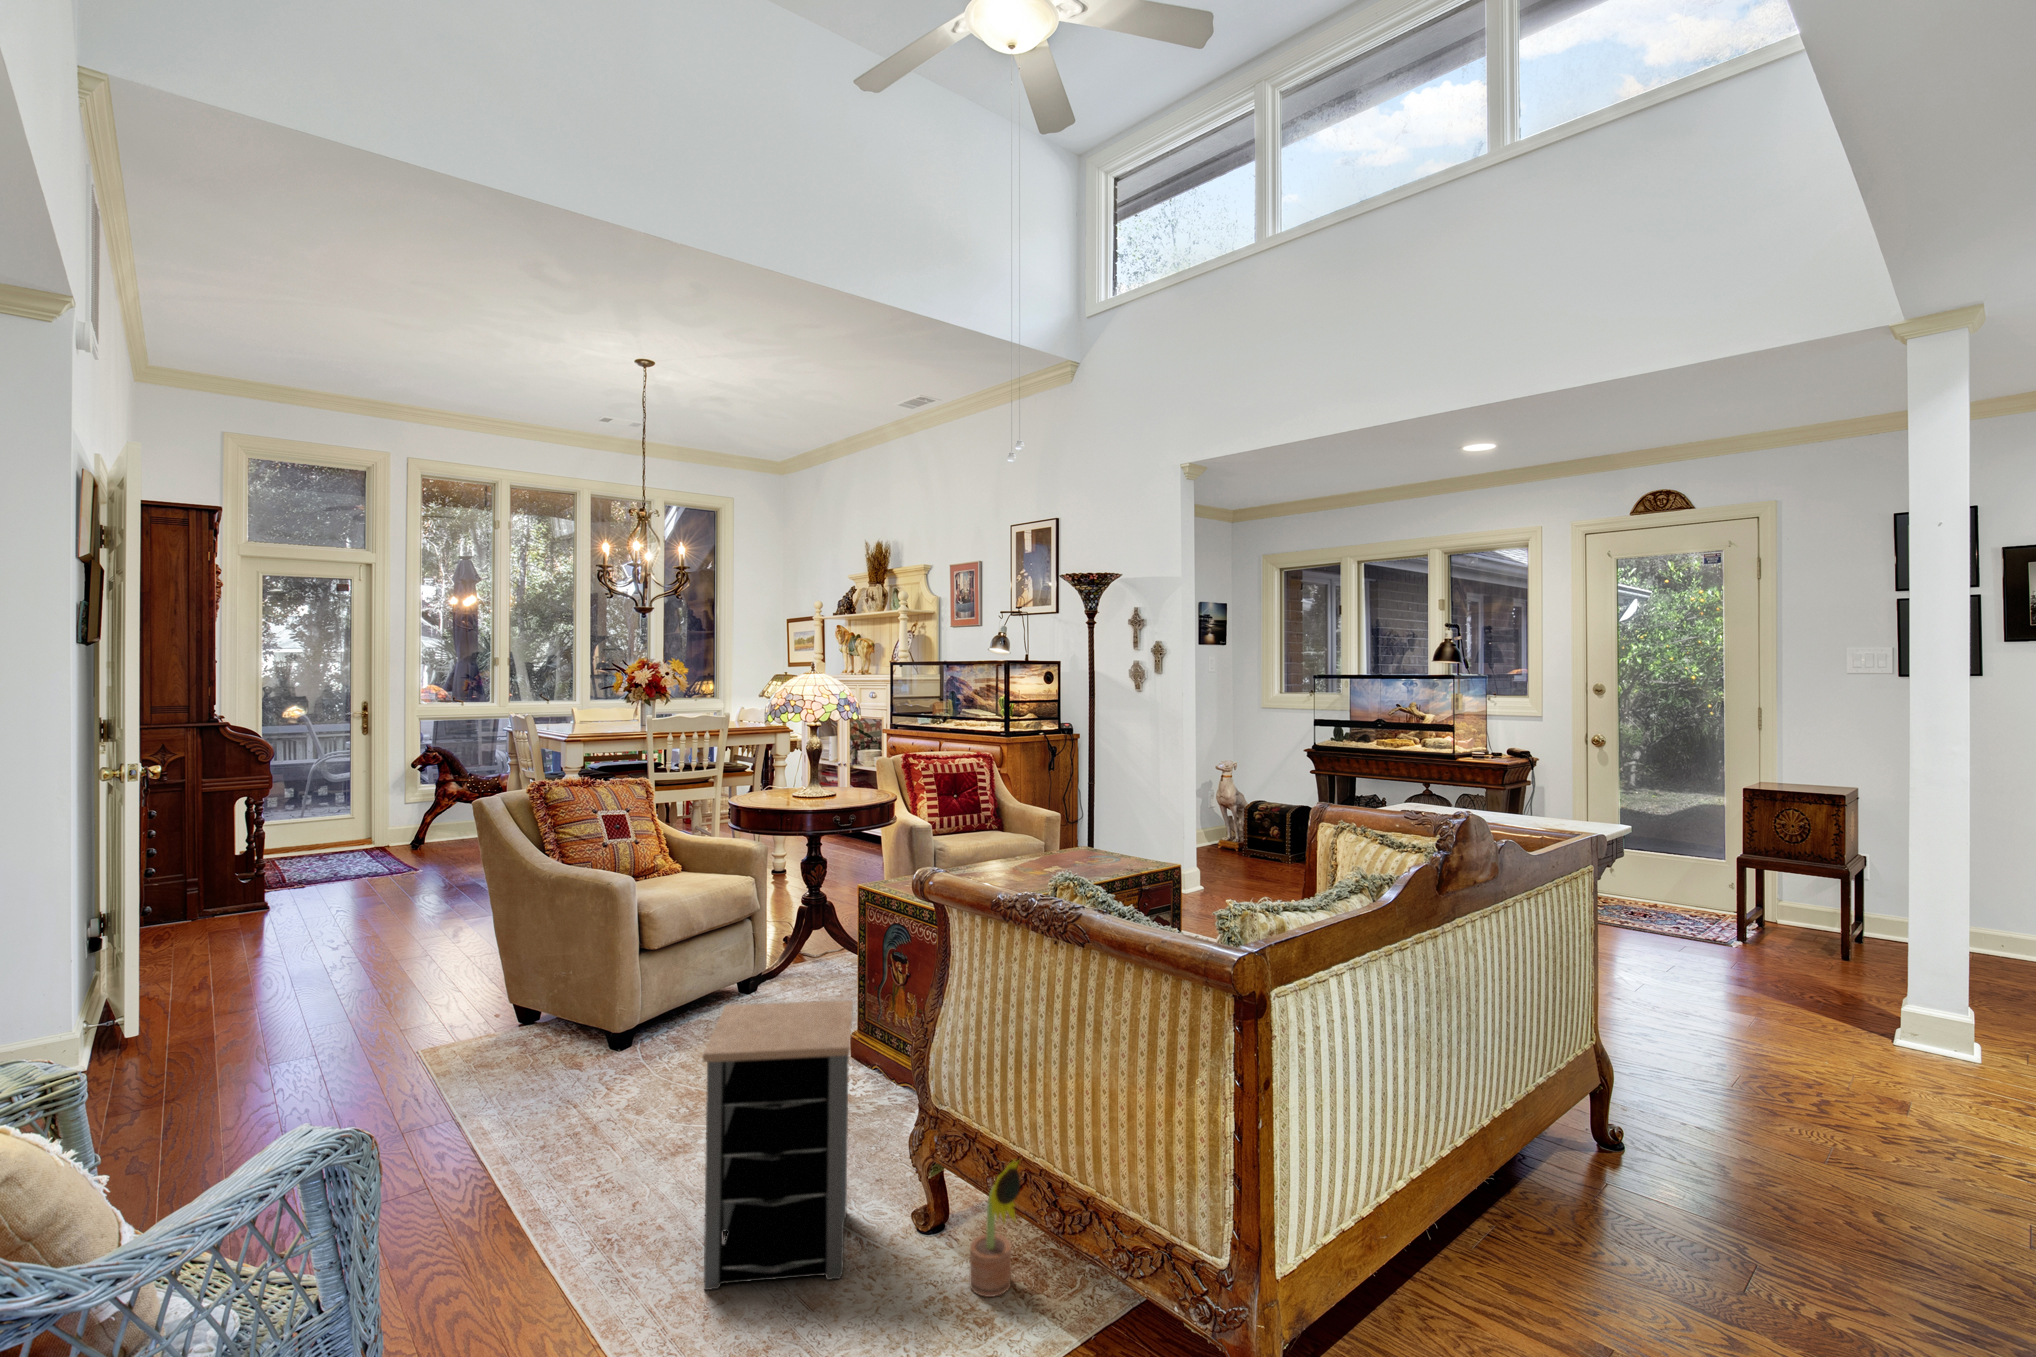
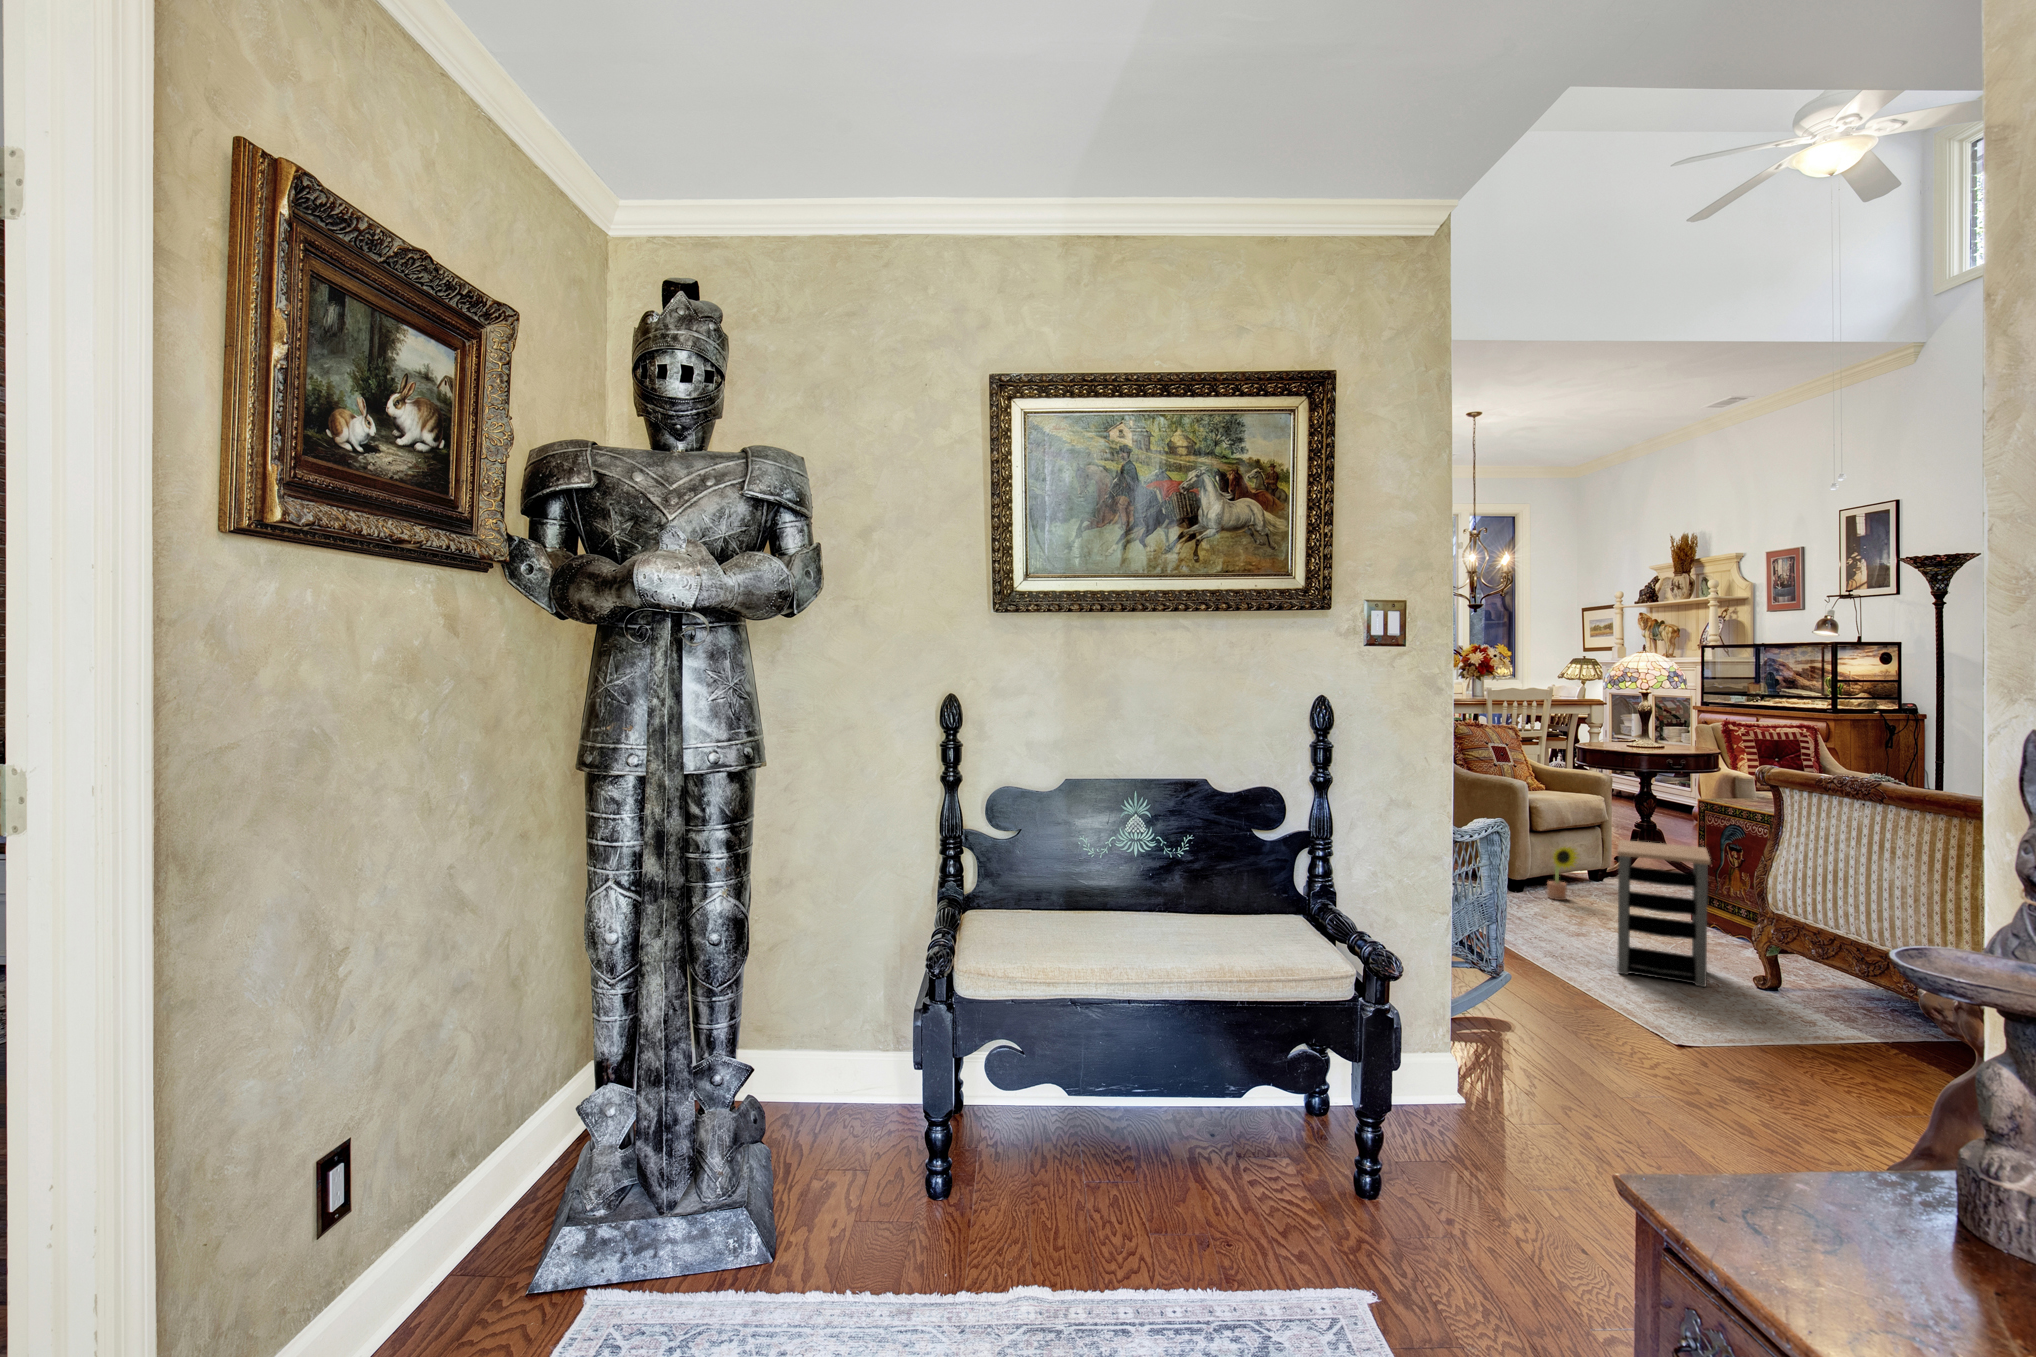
decorative plant: present [969,1161,1020,1297] -> present [1547,847,1578,900]

